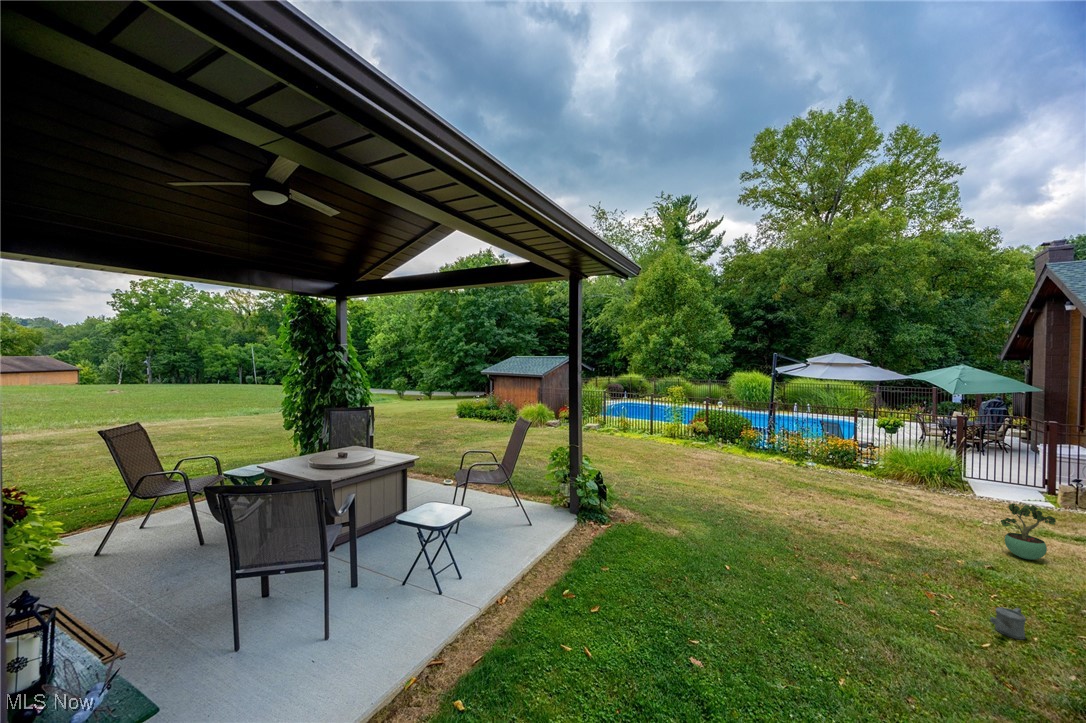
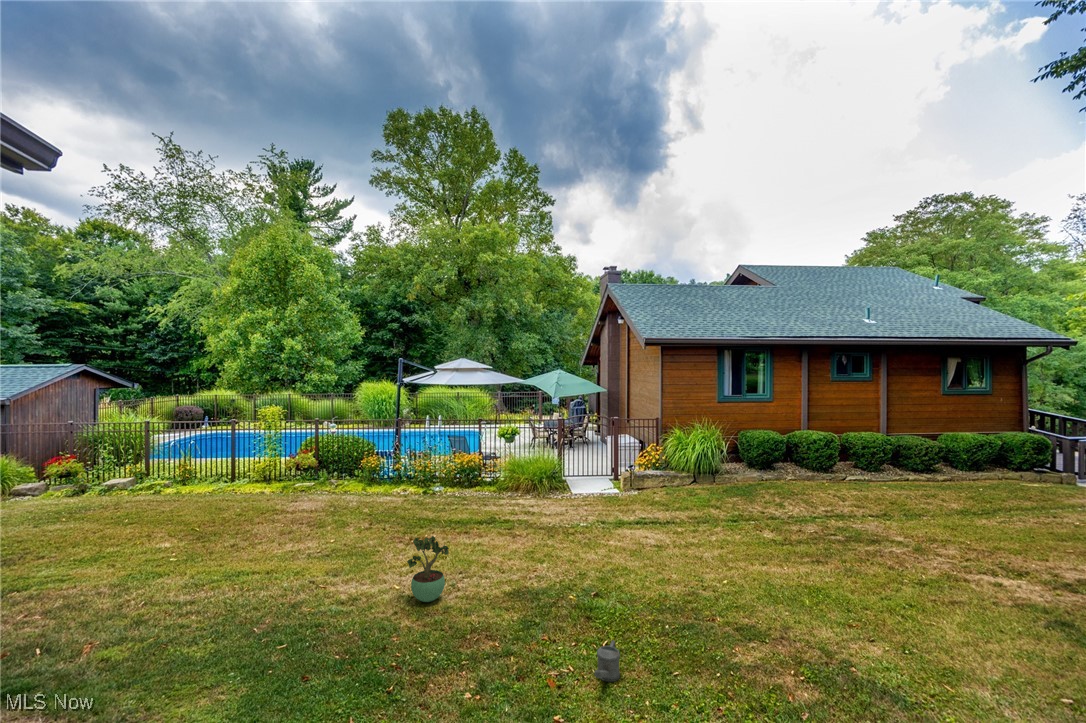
potted plant: present [1001,503,1056,560] -> present [407,536,449,602]

